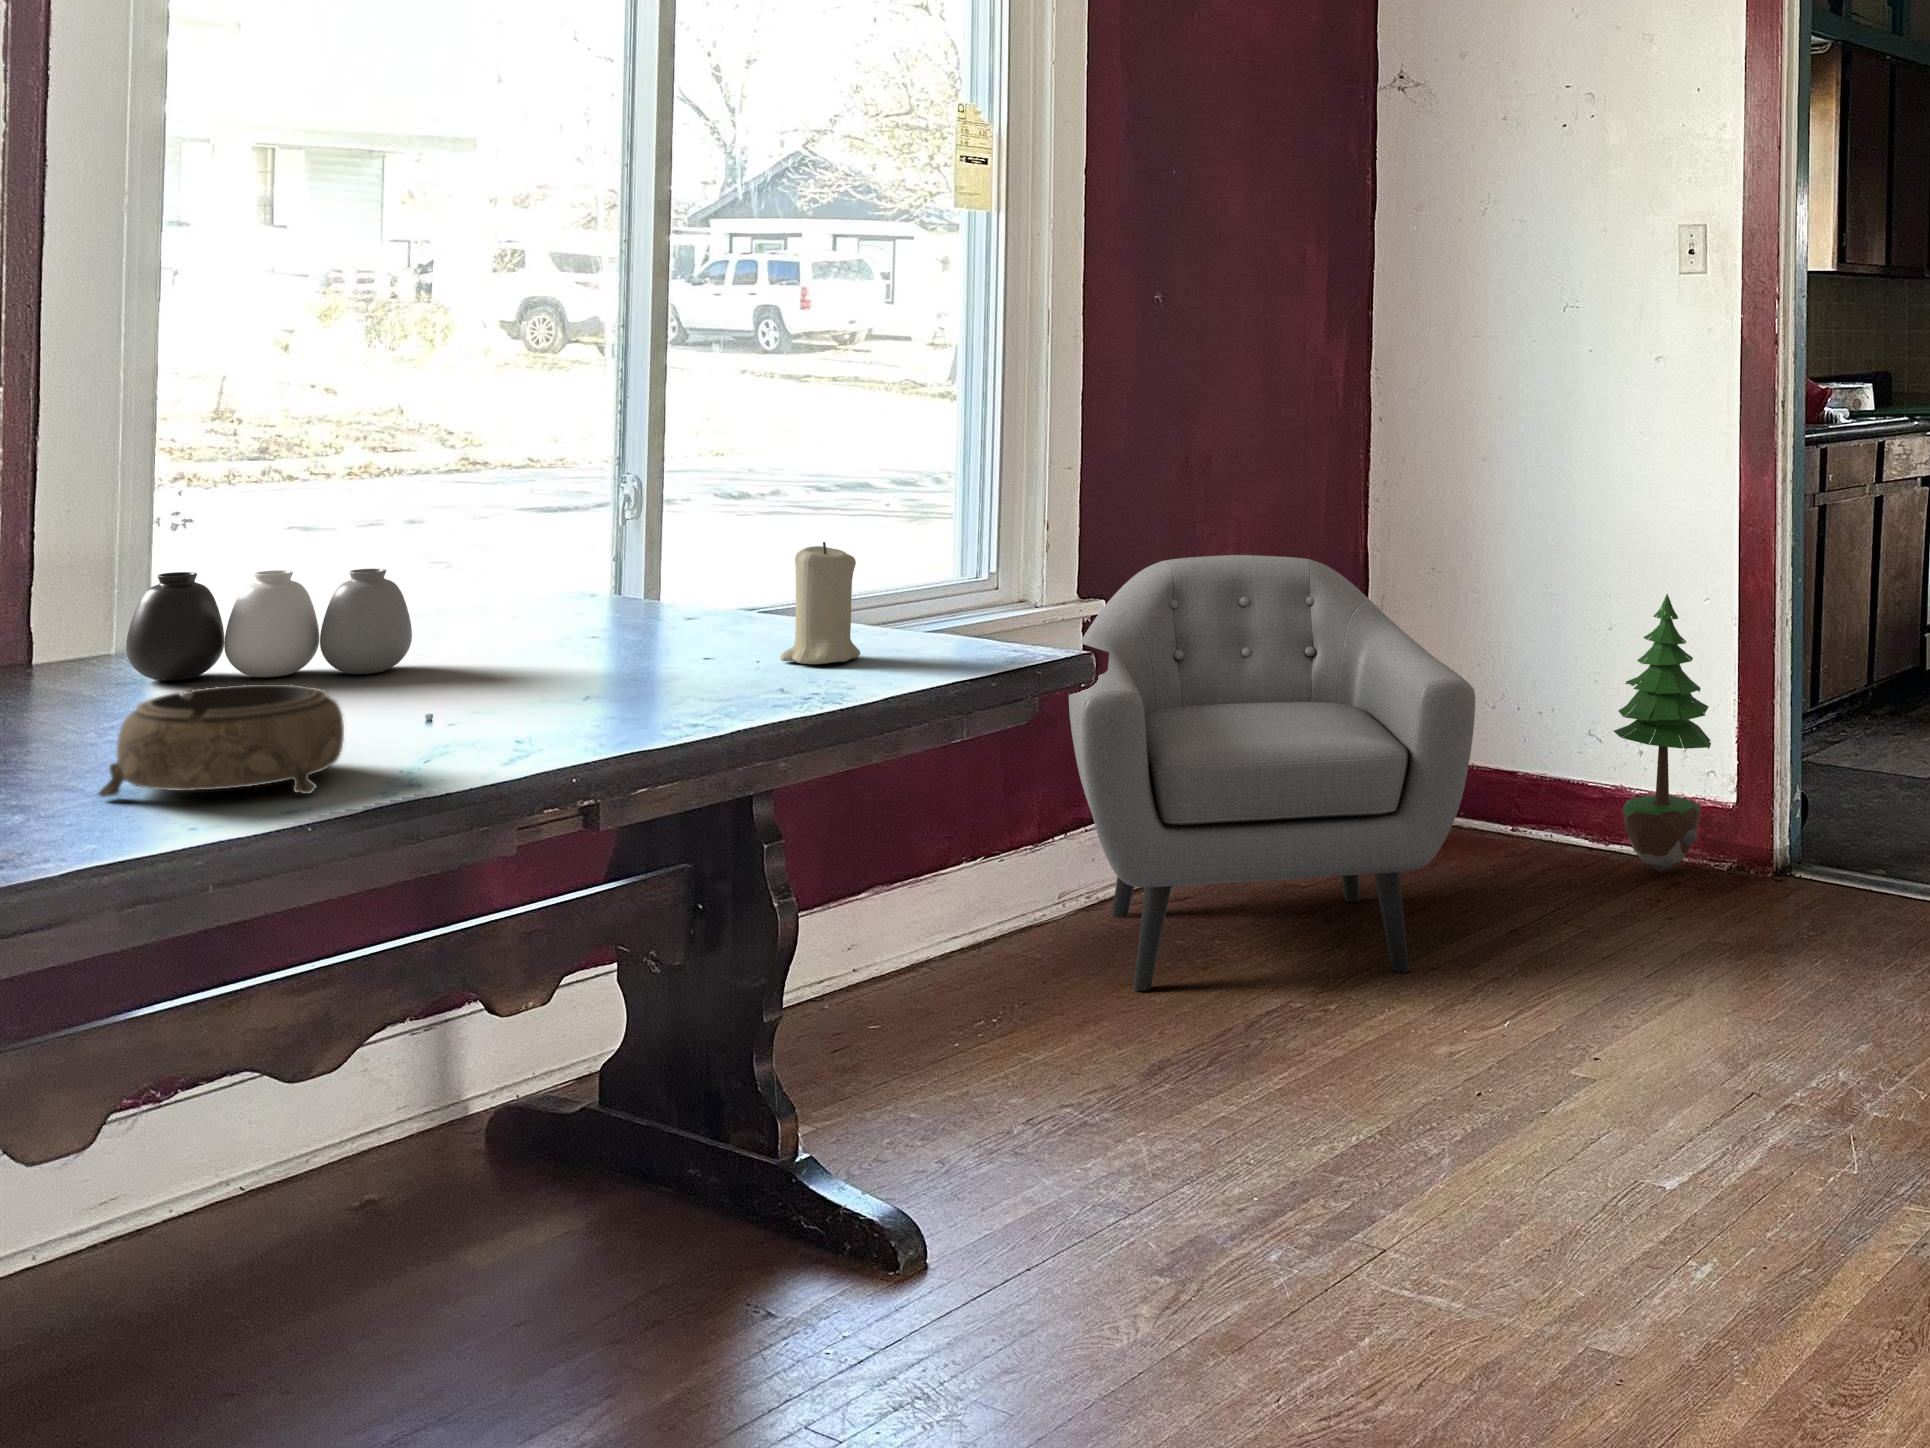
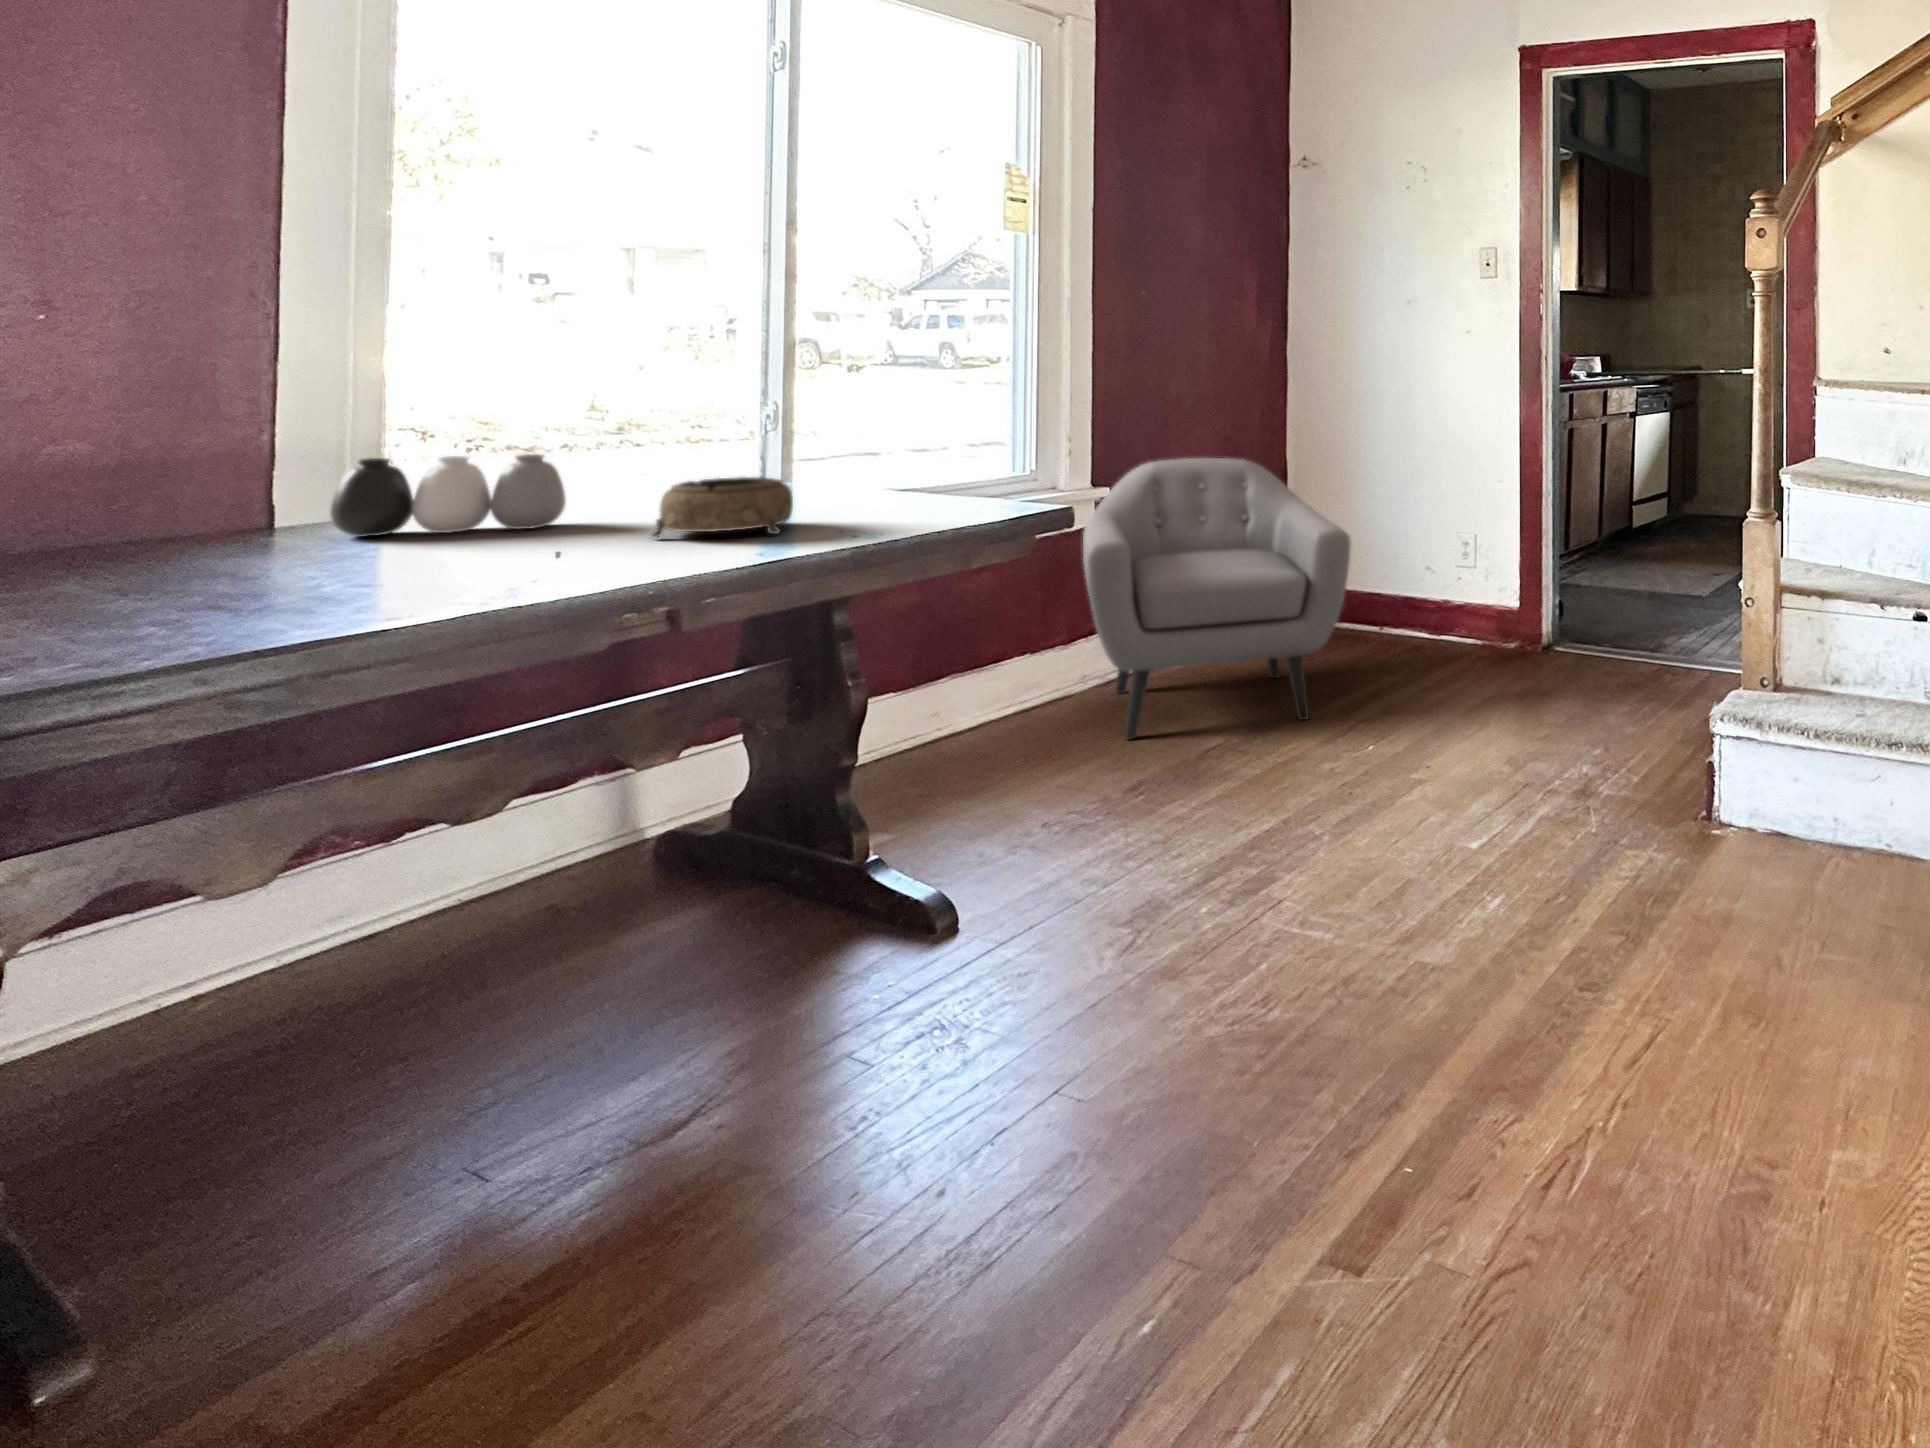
candle: present [780,542,860,664] -> none [848,431,908,516]
potted tree: present [1614,594,1711,872] -> none [1441,477,1504,652]
decorative bowl: present [98,684,344,797] -> present [650,477,793,538]

